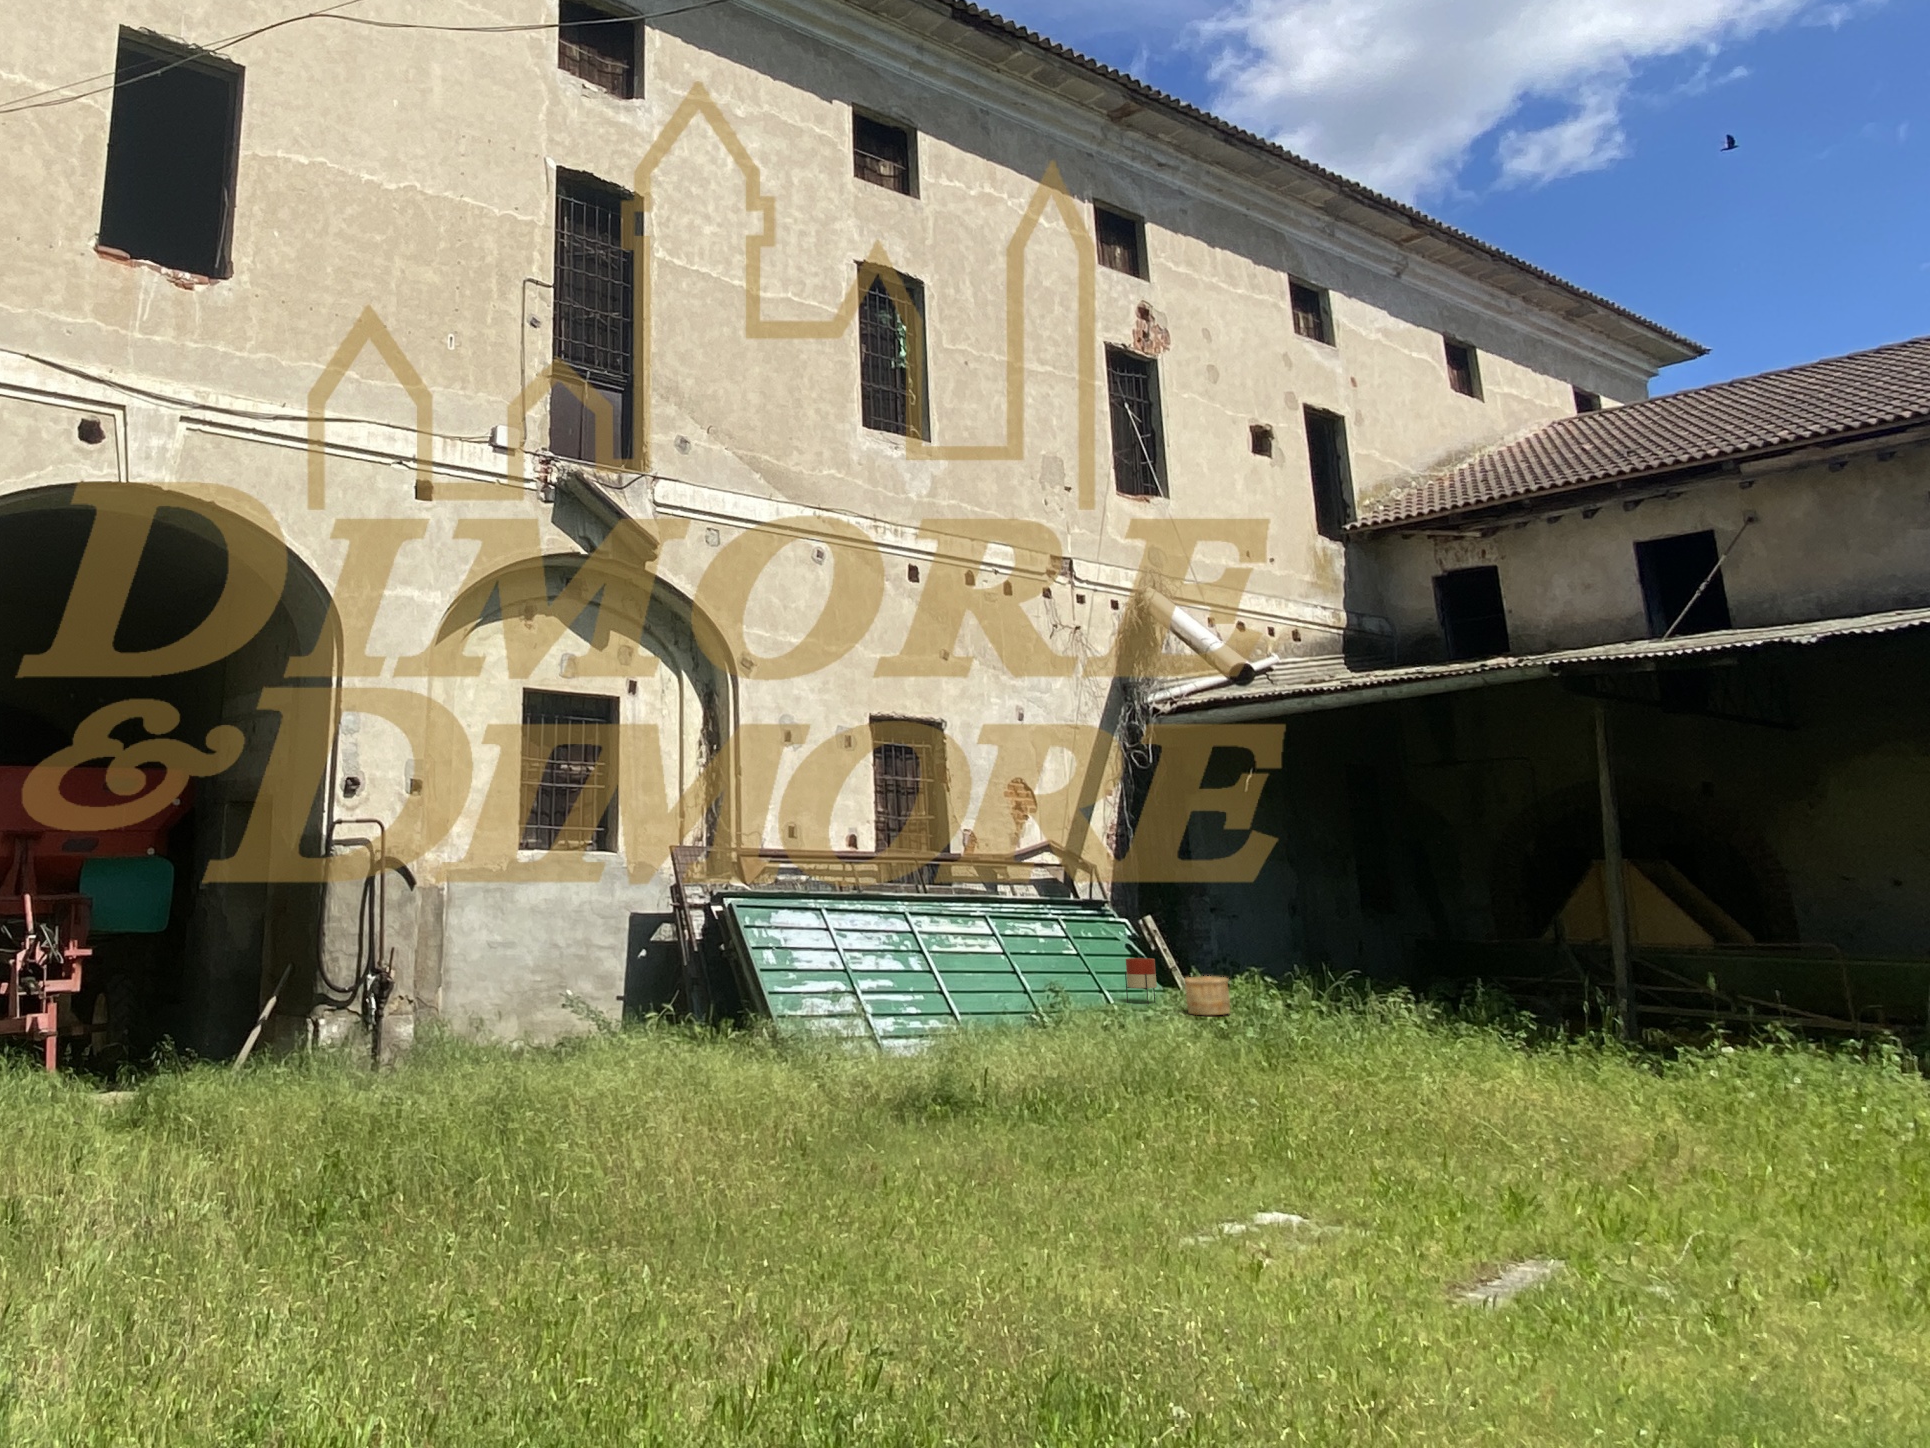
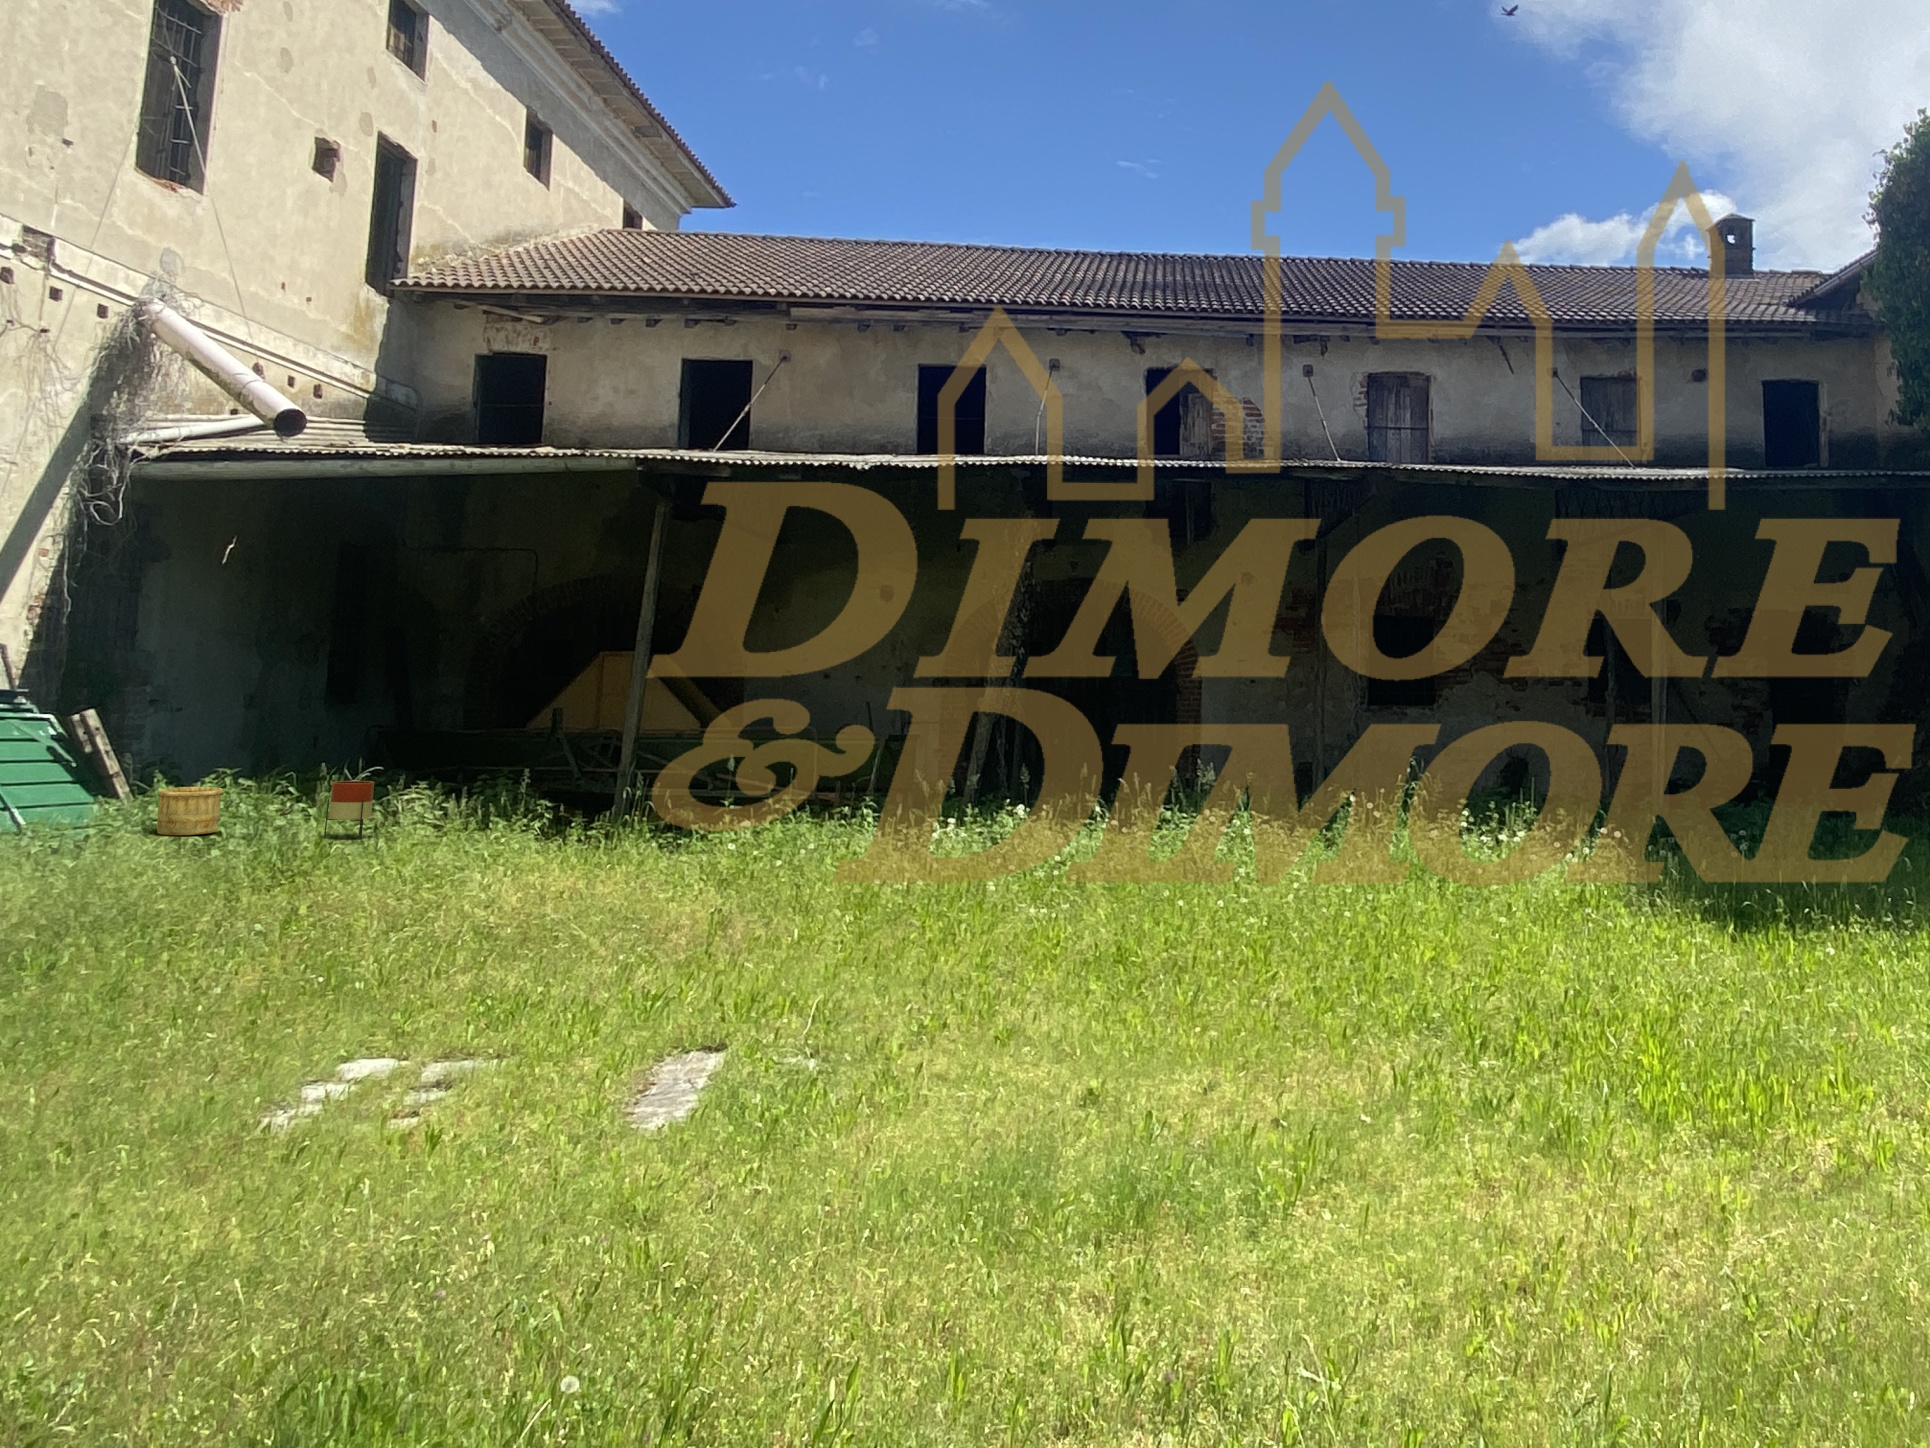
planter: present [1125,958,1157,1004] -> present [324,781,374,840]

